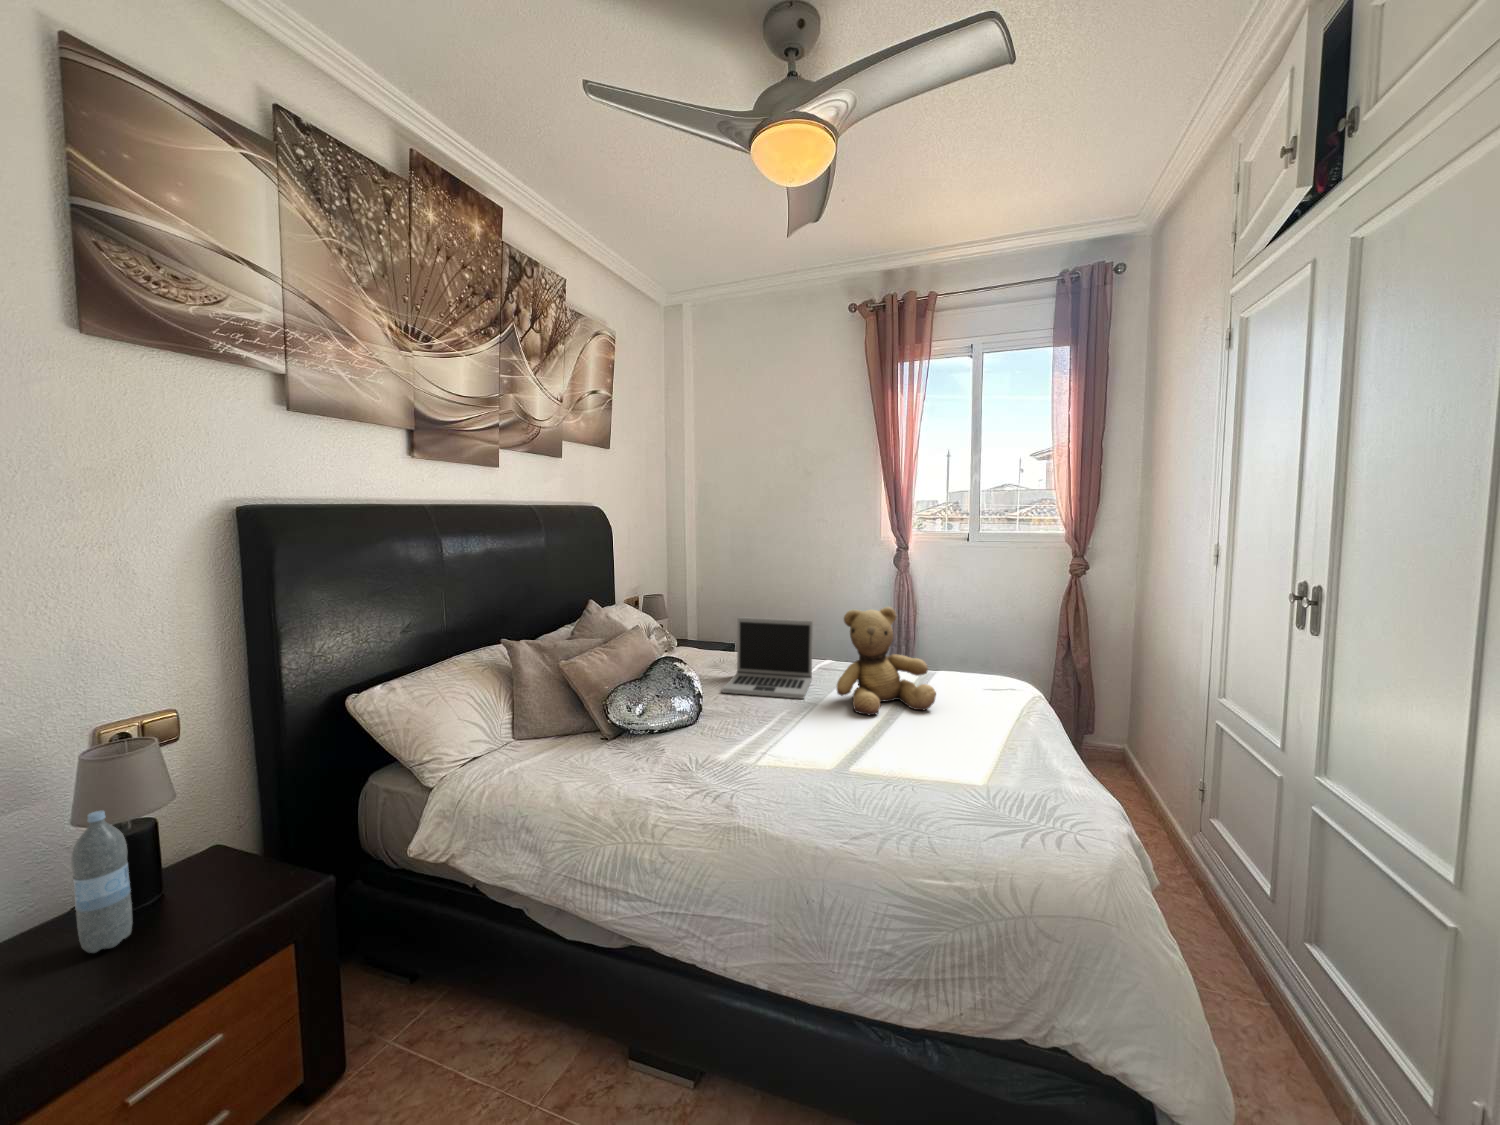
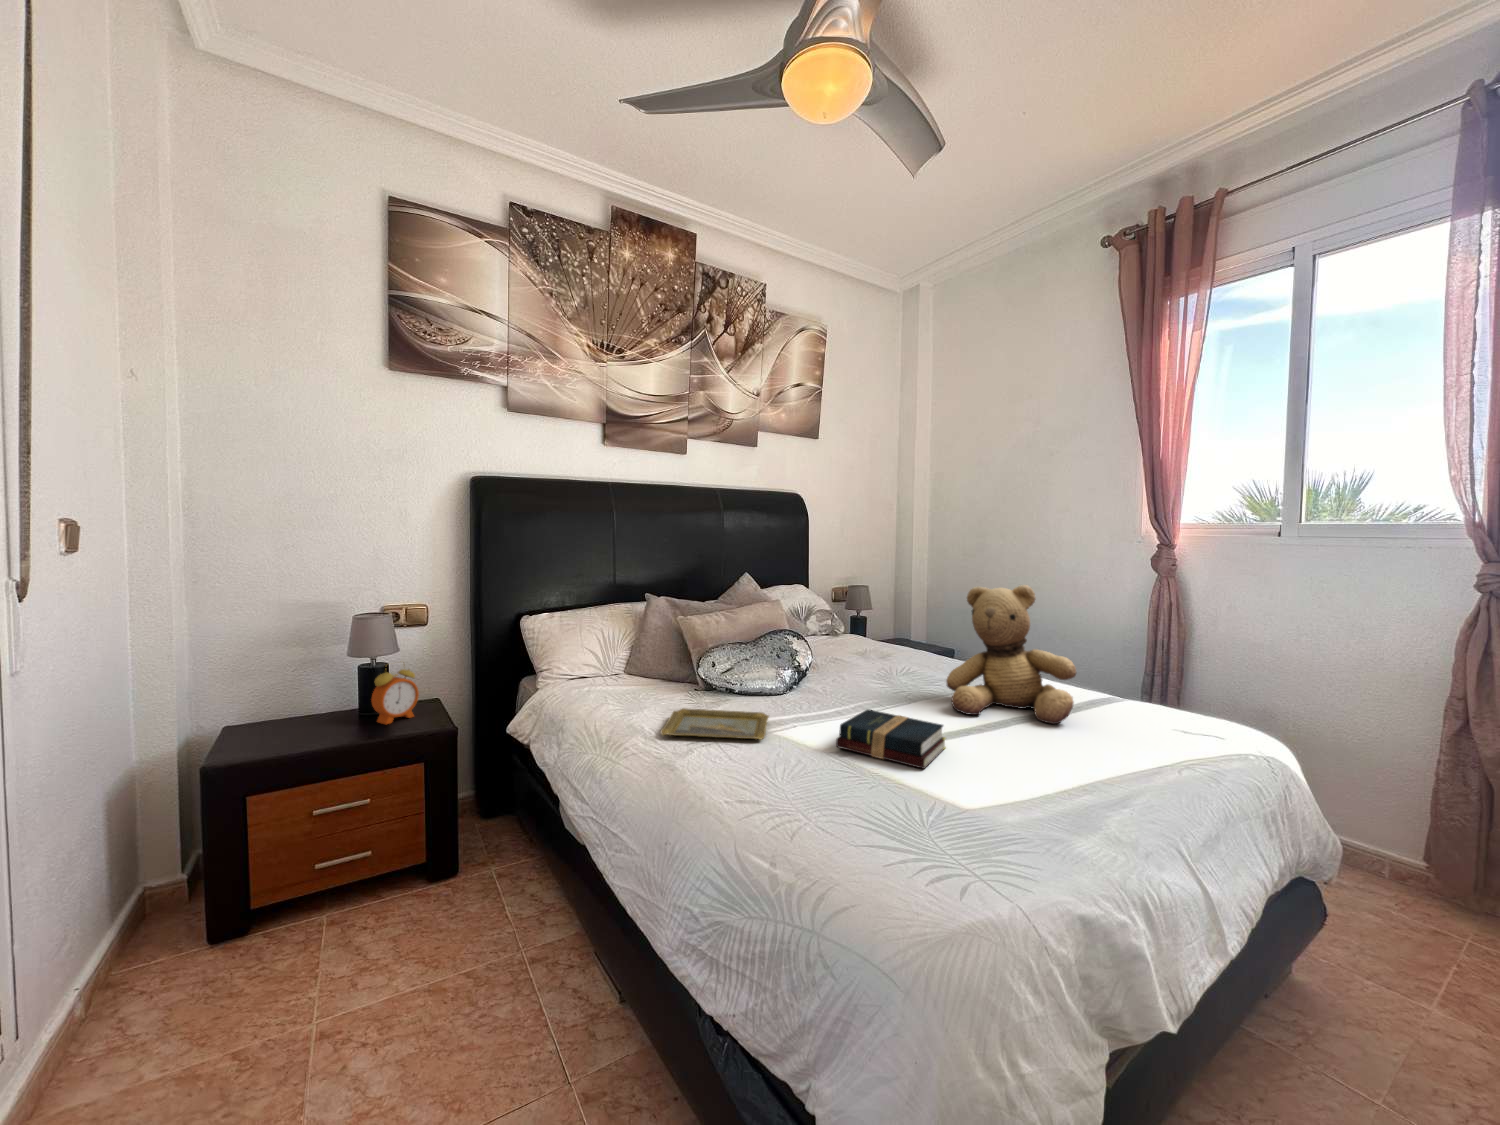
laptop: present [722,617,813,699] -> none [838,597,958,689]
hardback book: none [831,731,915,771] -> present [836,709,946,769]
tray: none [668,754,782,804] -> present [661,708,769,739]
alarm clock: none [167,805,240,911] -> present [372,669,419,724]
water bottle: present [71,811,133,953] -> none [322,644,351,730]

